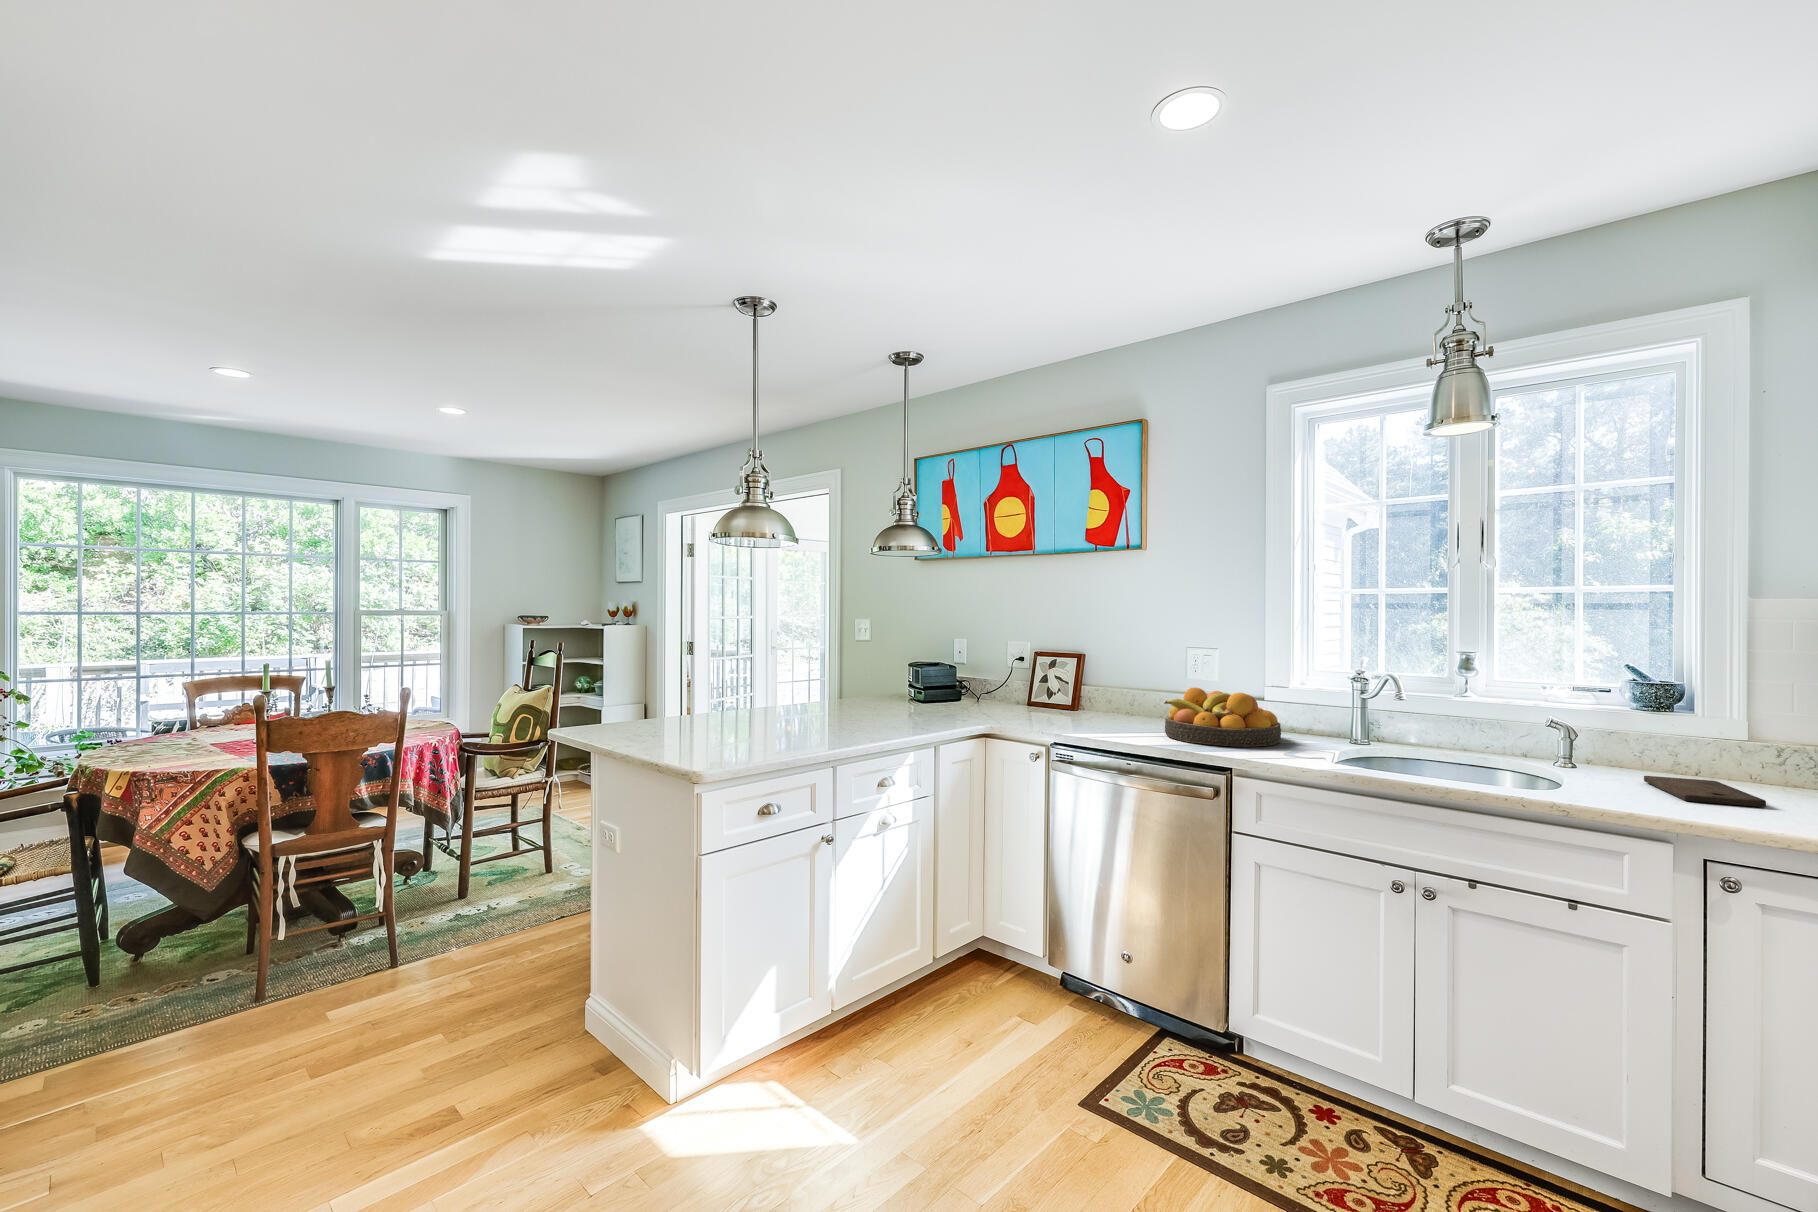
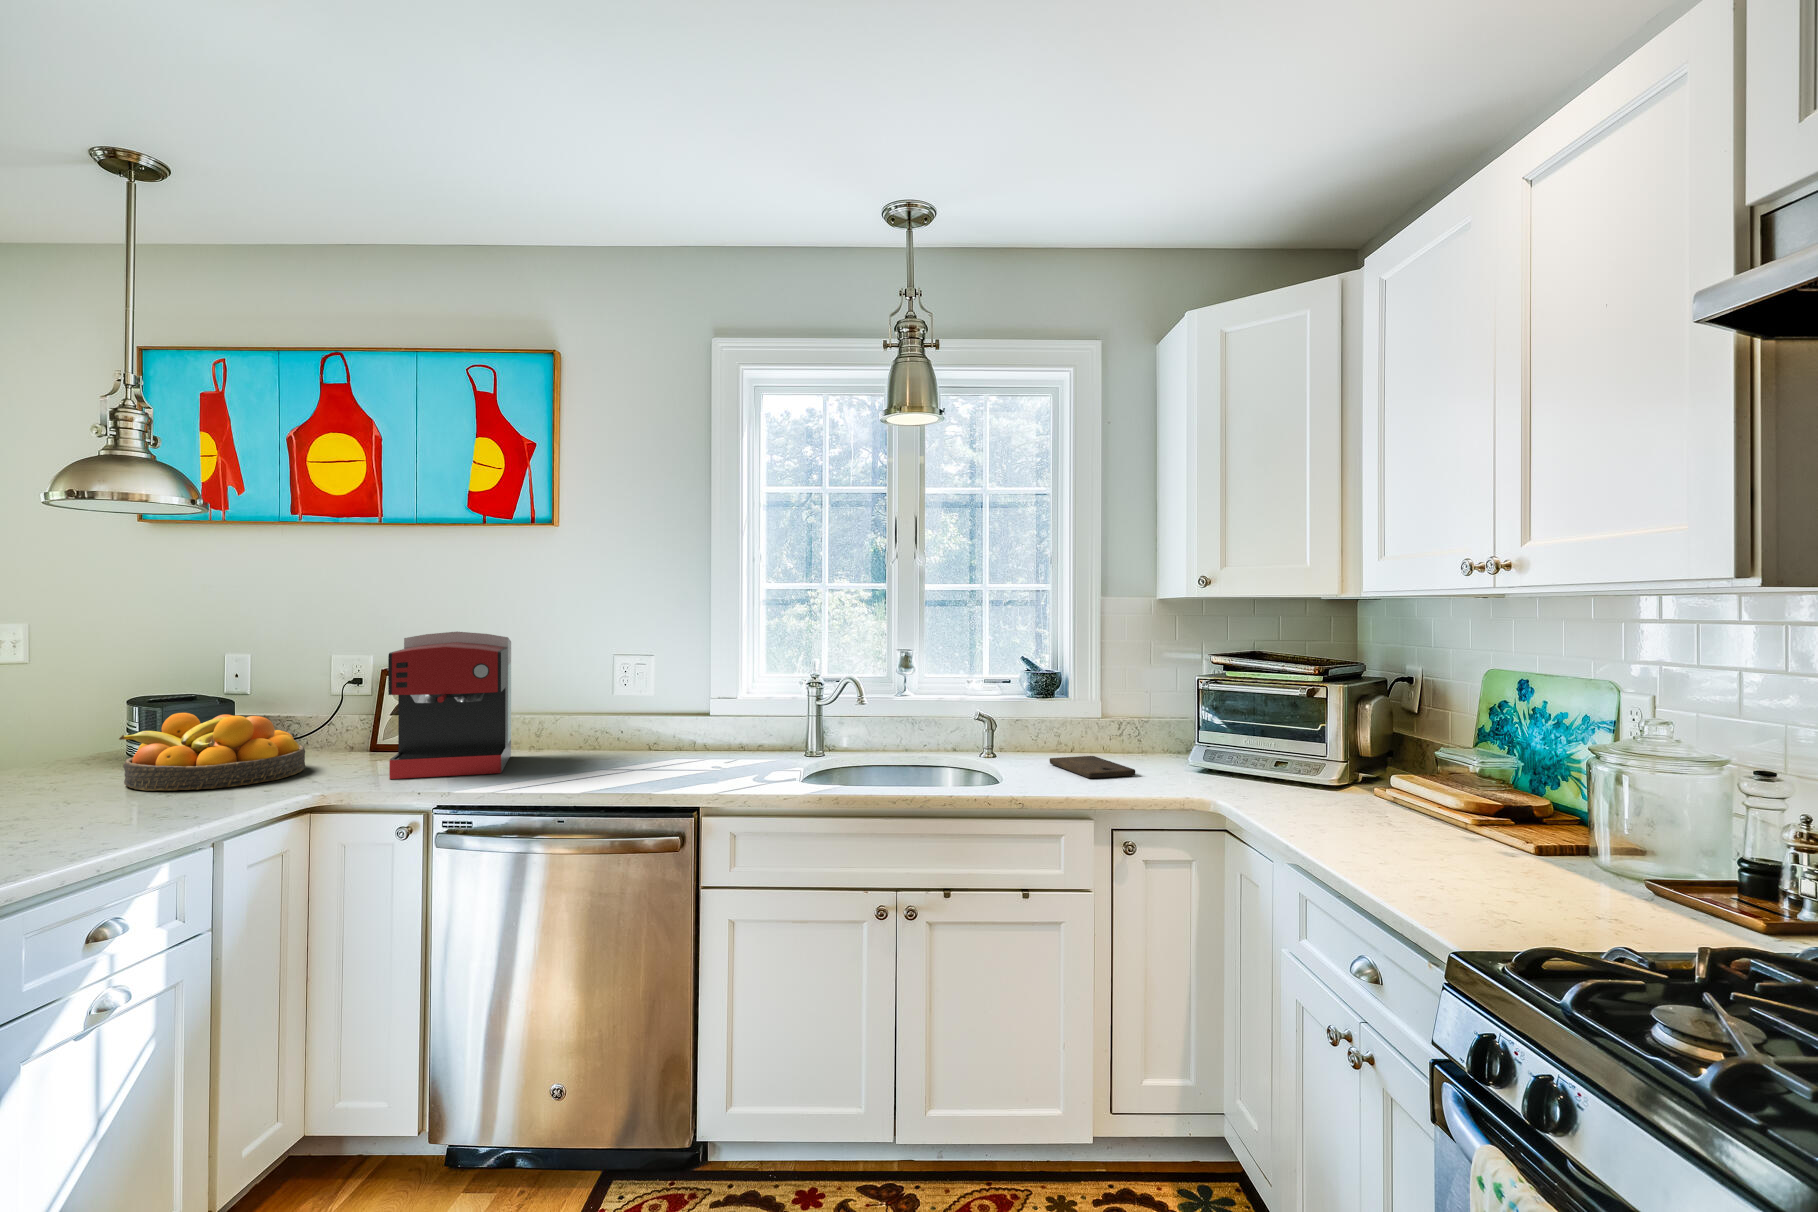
coffee maker: none [1031,626,1113,726] -> present [388,632,511,779]
fruit bowl: present [1164,688,1281,747] -> present [119,713,305,790]

